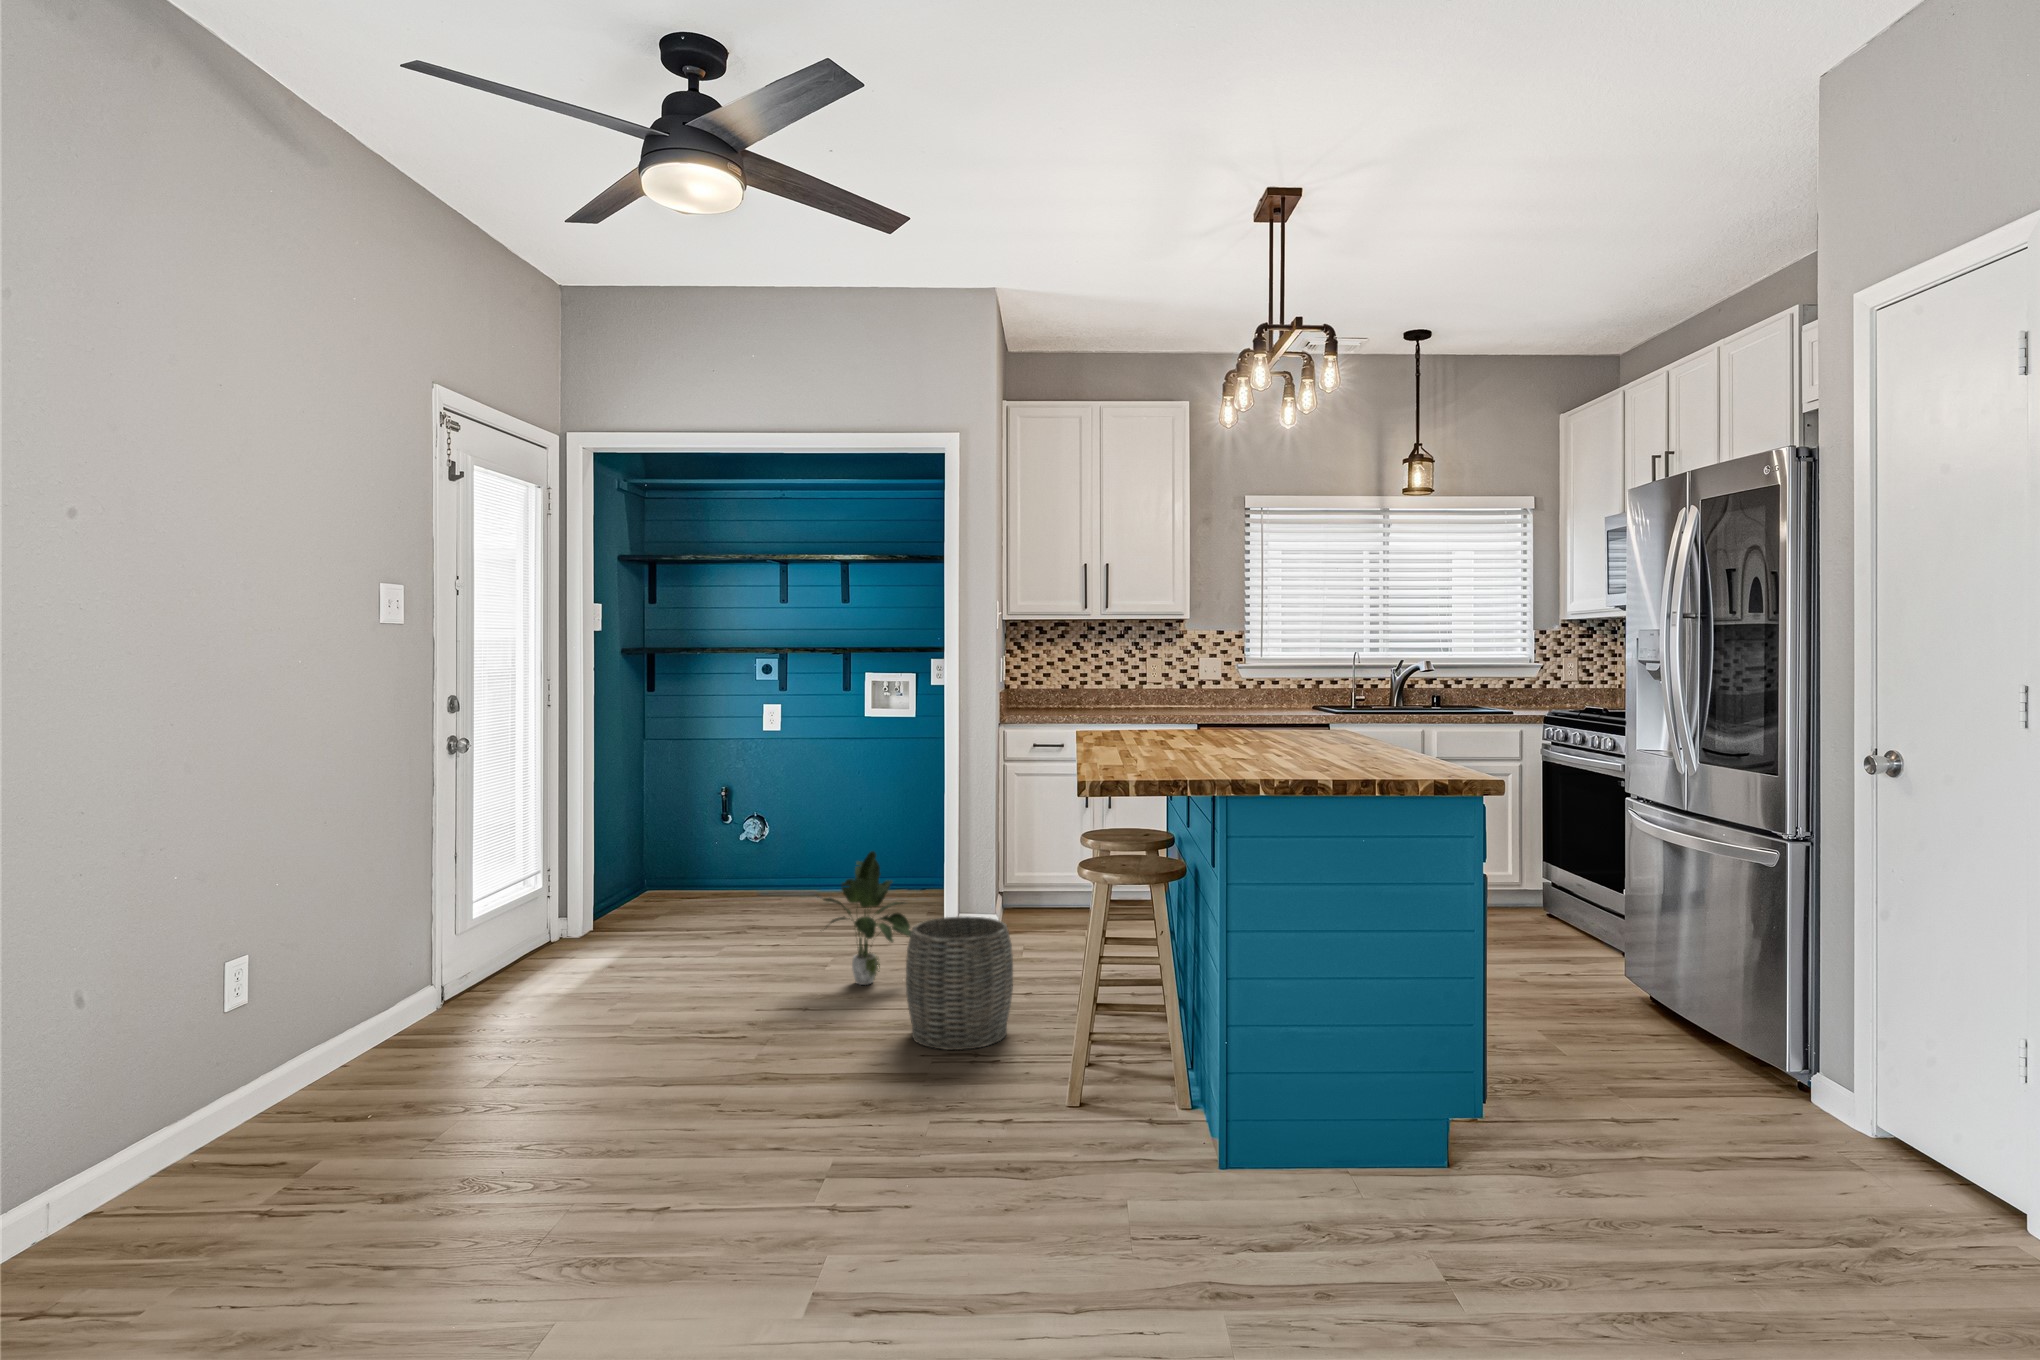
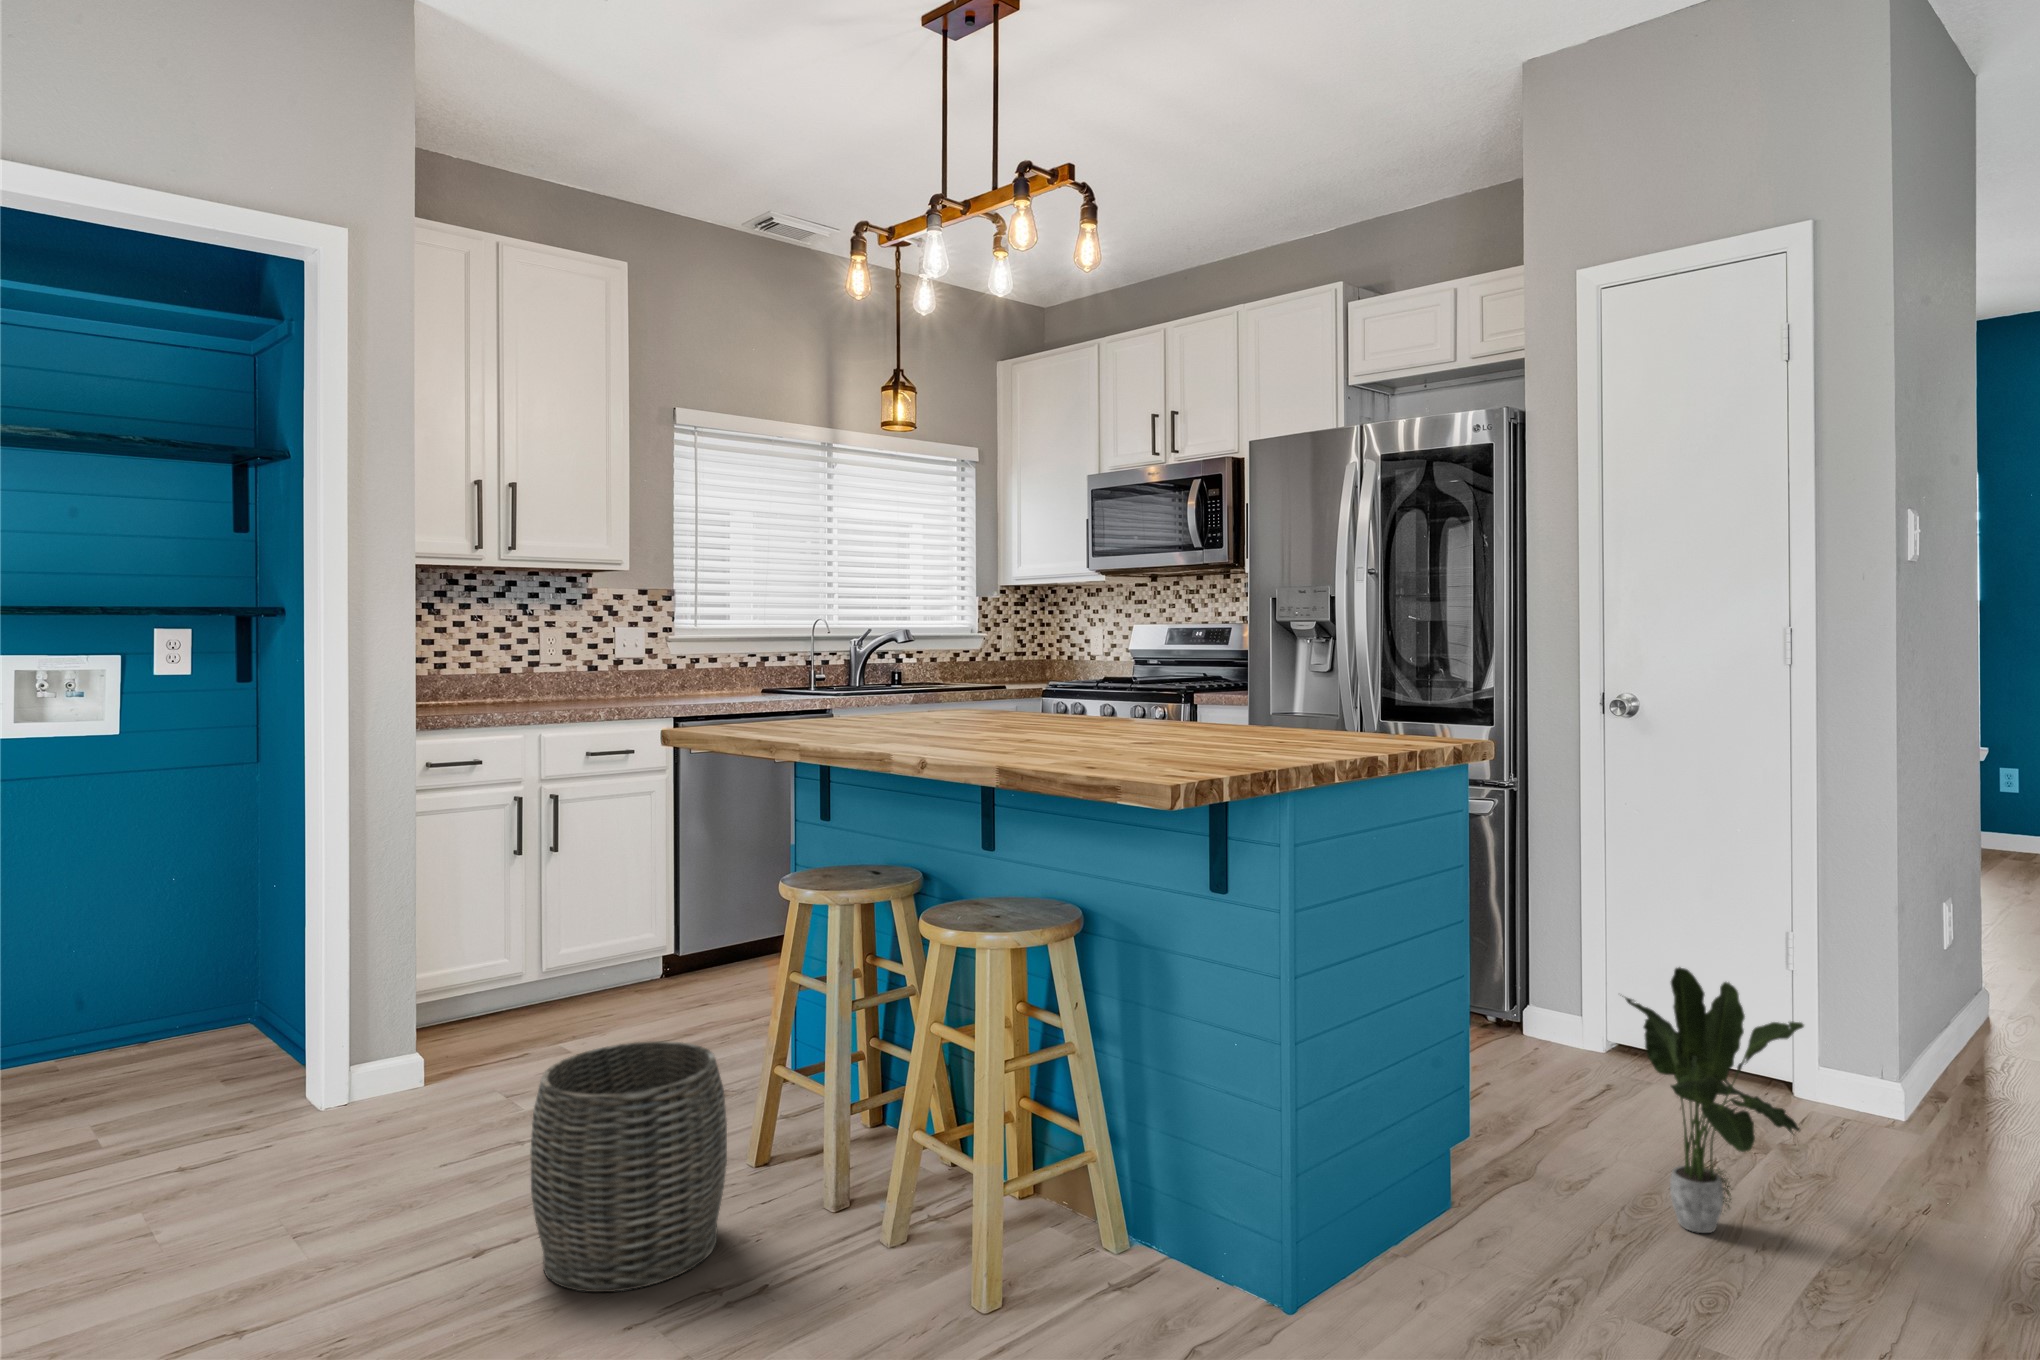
potted plant: present [818,851,911,985] -> present [1622,967,1804,1233]

